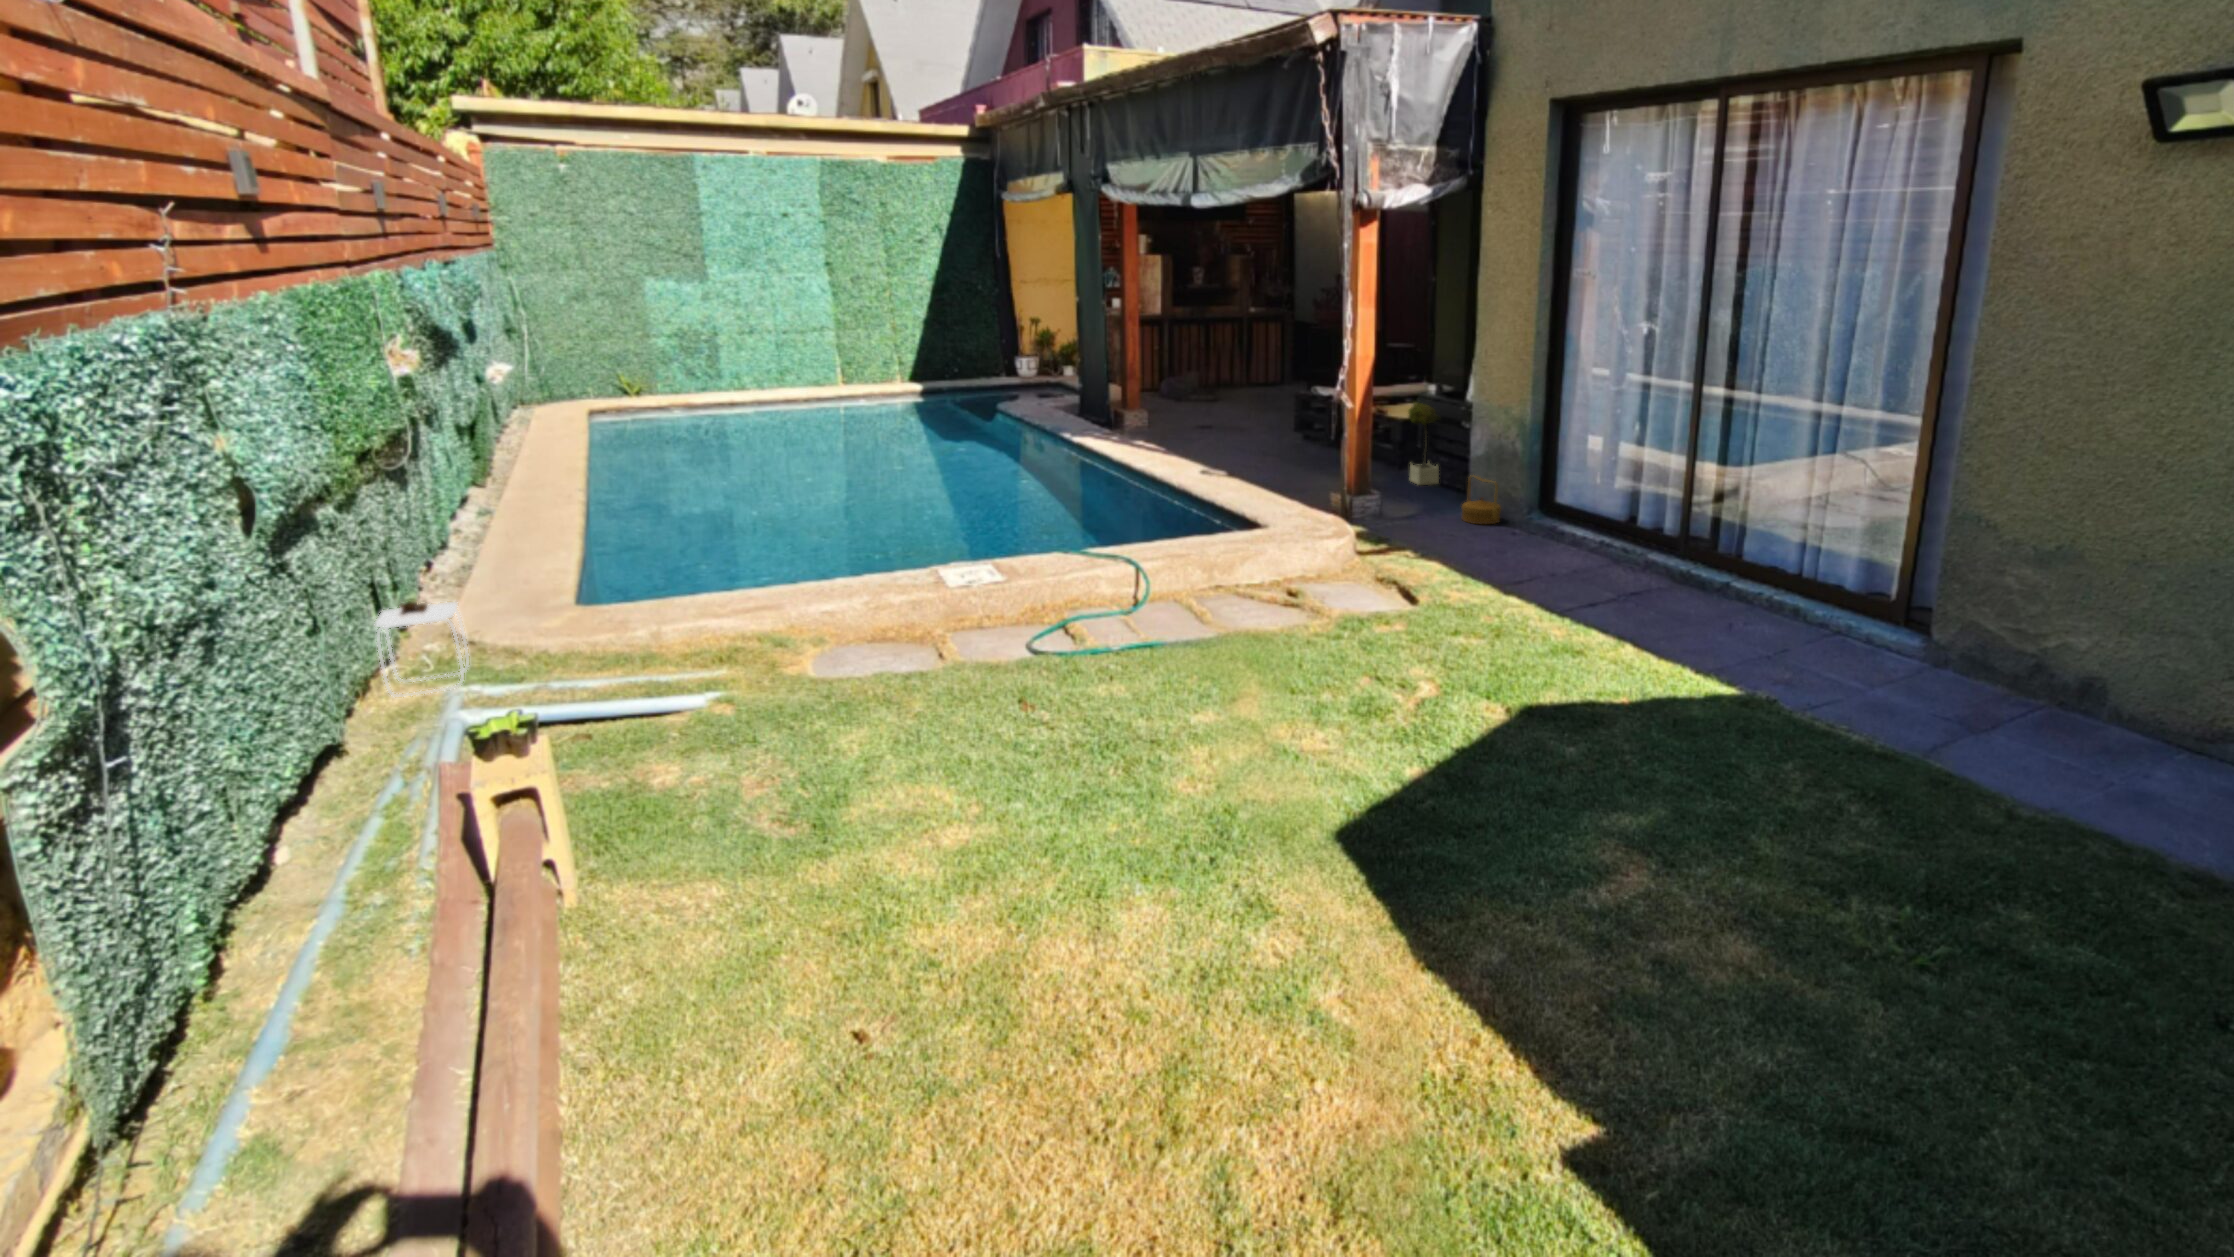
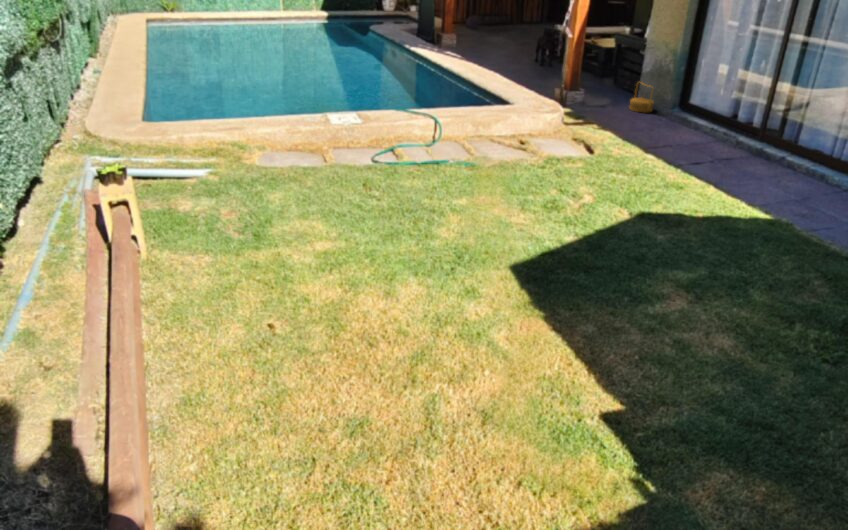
potted tree: present [1408,403,1440,485] -> none [603,34,627,87]
side table: present [375,602,468,697] -> none [51,110,95,158]

